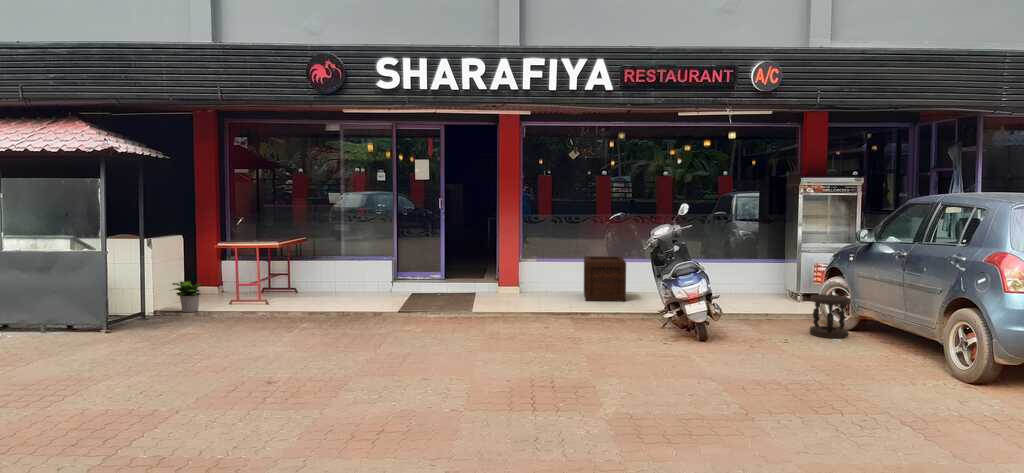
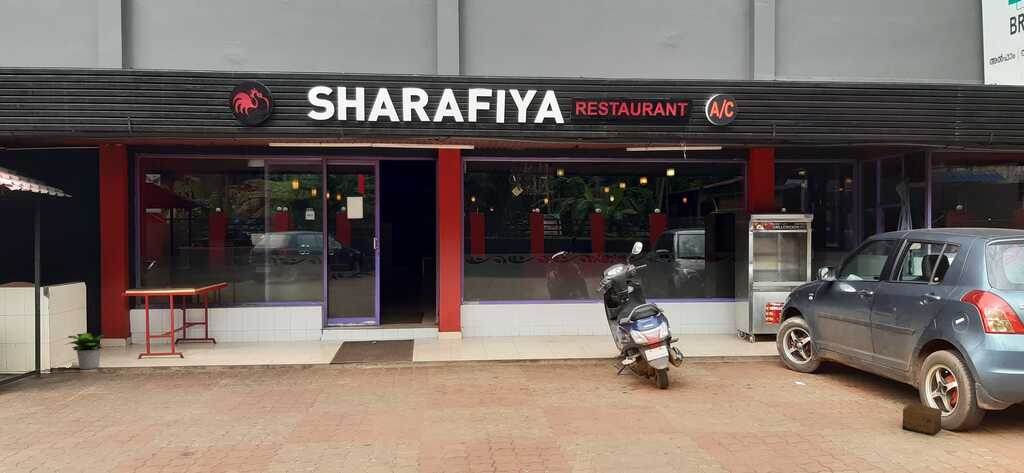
wooden crate: present [584,256,626,301] -> none [531,297,576,345]
stool: present [810,294,851,338] -> none [771,335,813,382]
cardboard box: none [921,357,961,386] -> present [903,404,942,436]

